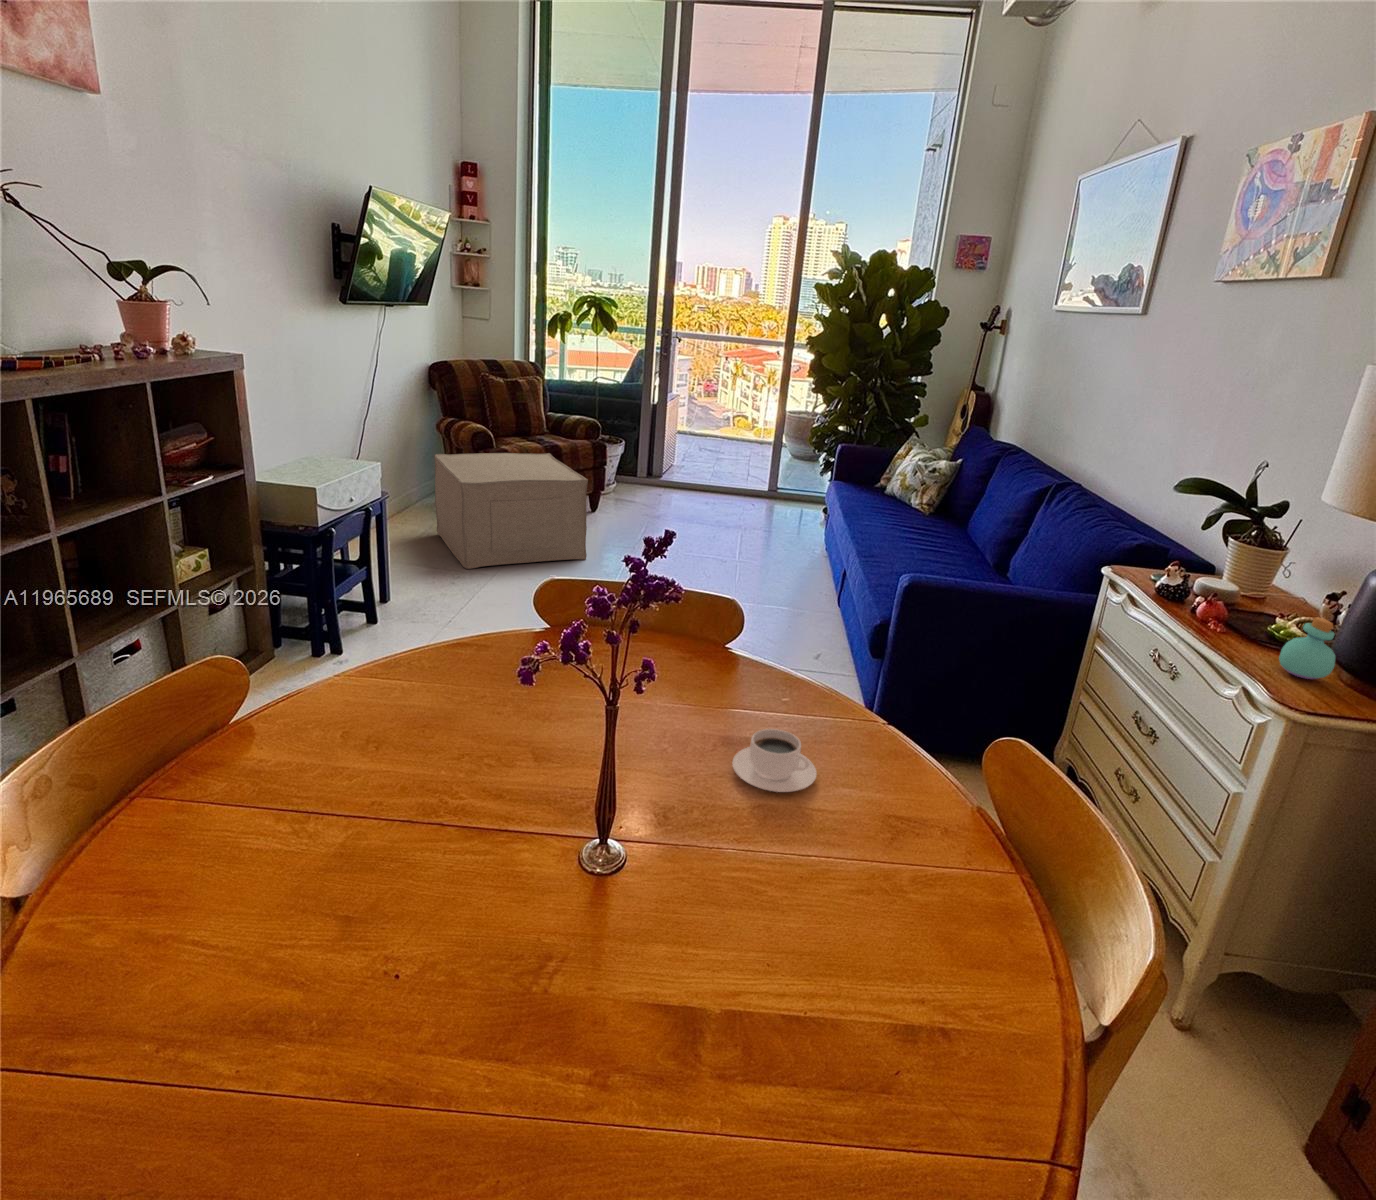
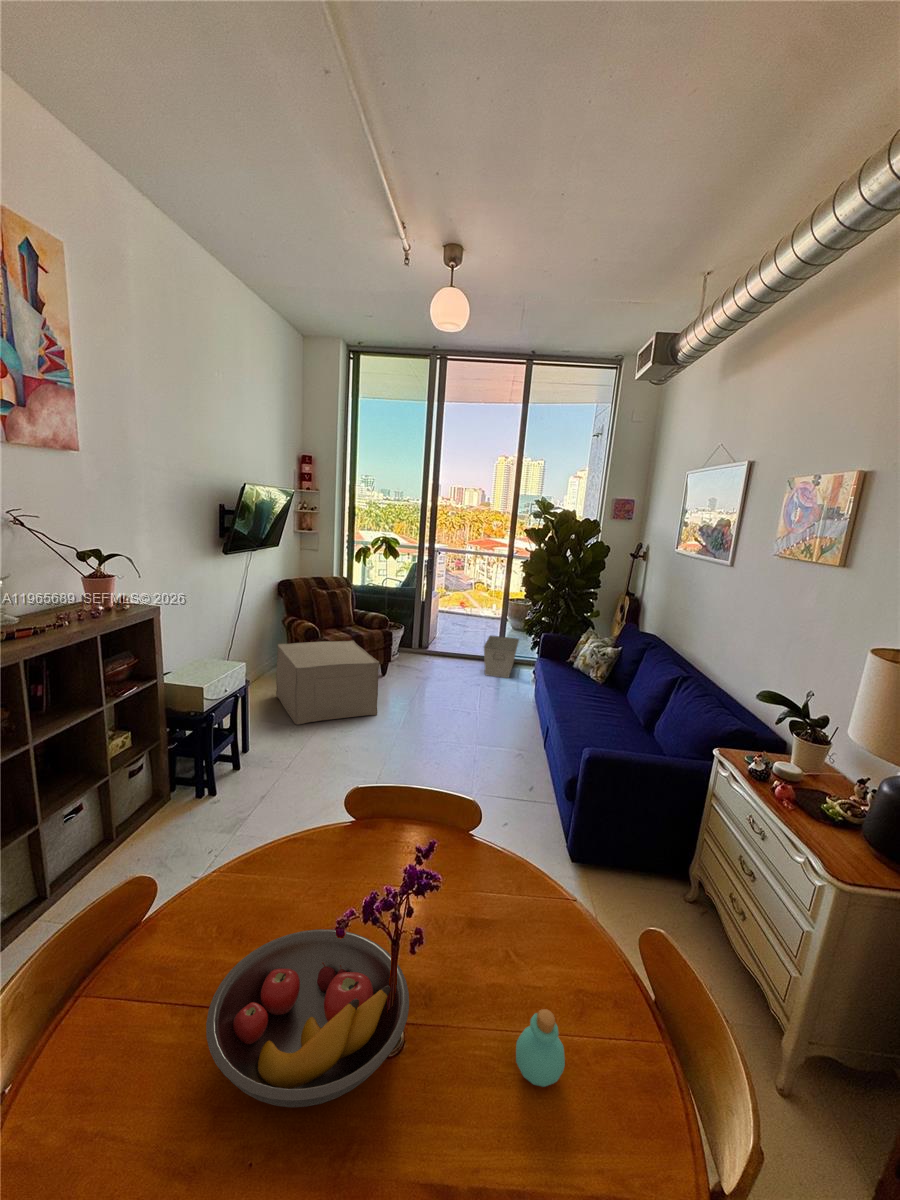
storage bin: none [746,458,800,519] -> present [484,636,519,678]
perfume bottle: present [1279,617,1336,679] -> present [516,1009,565,1087]
fruit bowl: none [249,728,598,946] -> present [206,929,409,1107]
coffee cup: present [733,729,816,792] -> none [486,914,538,962]

